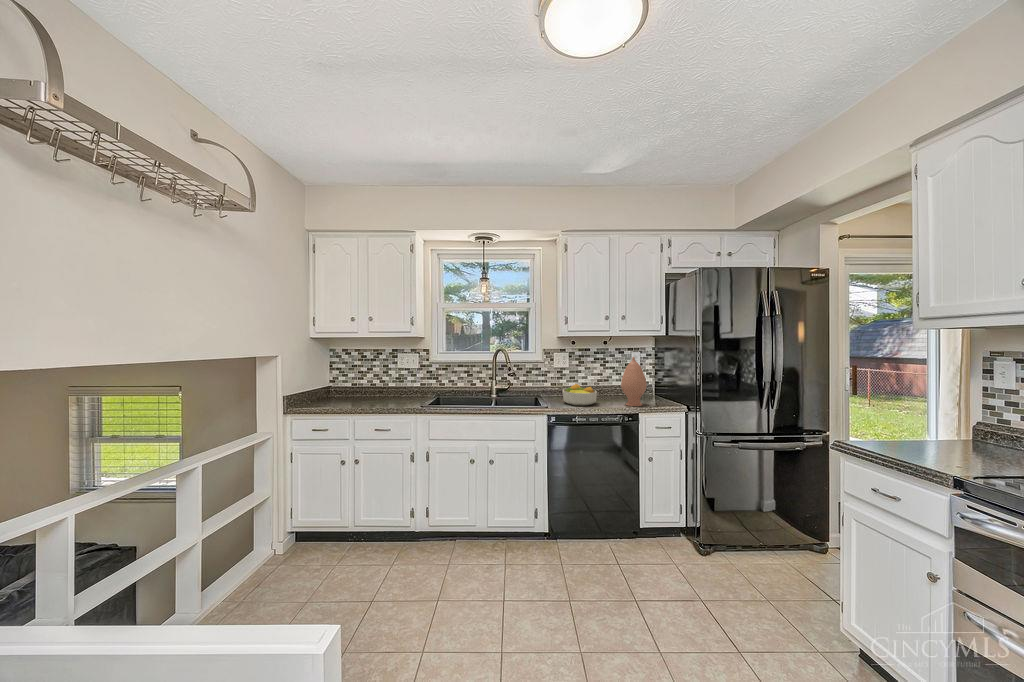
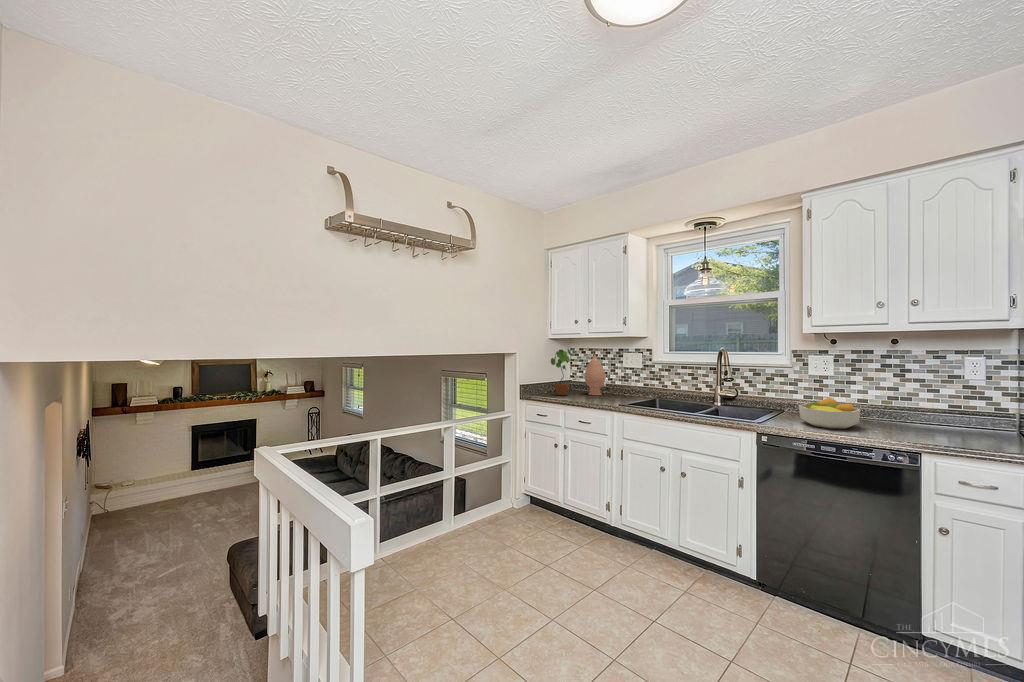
potted plant: none [324,350,346,405] -> present [551,349,571,395]
vase: present [621,357,647,406] -> present [585,355,606,395]

